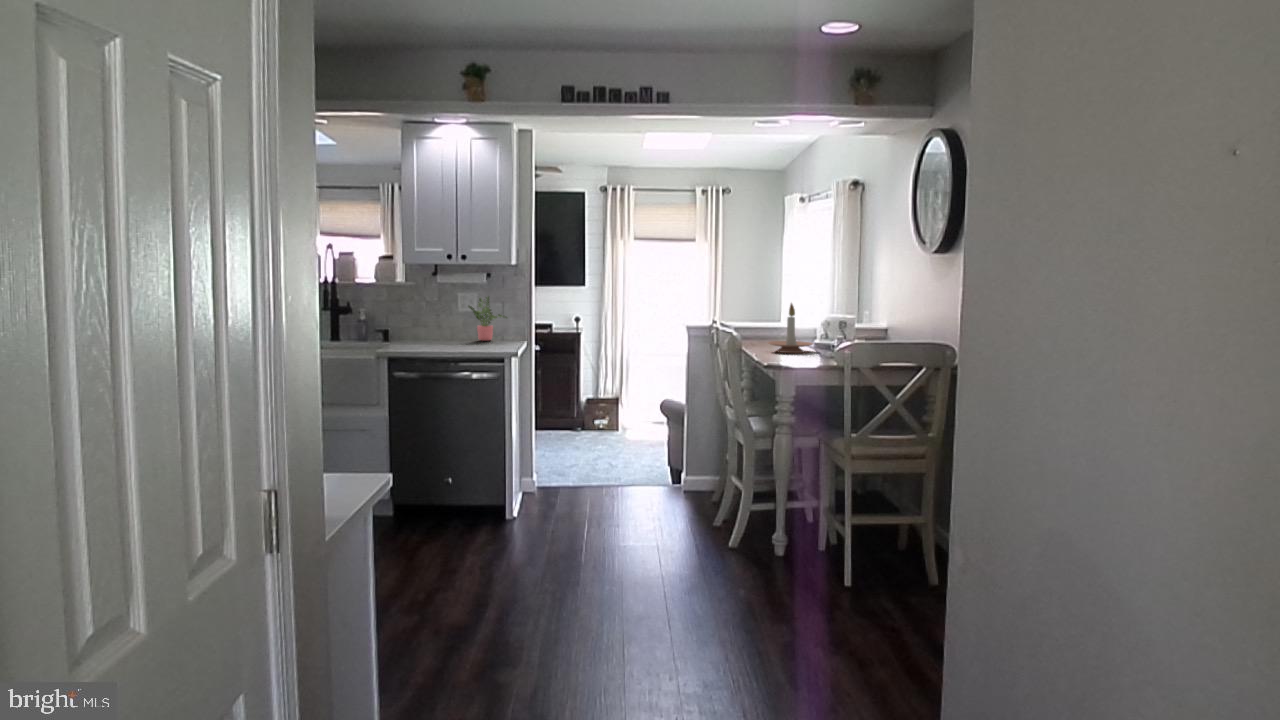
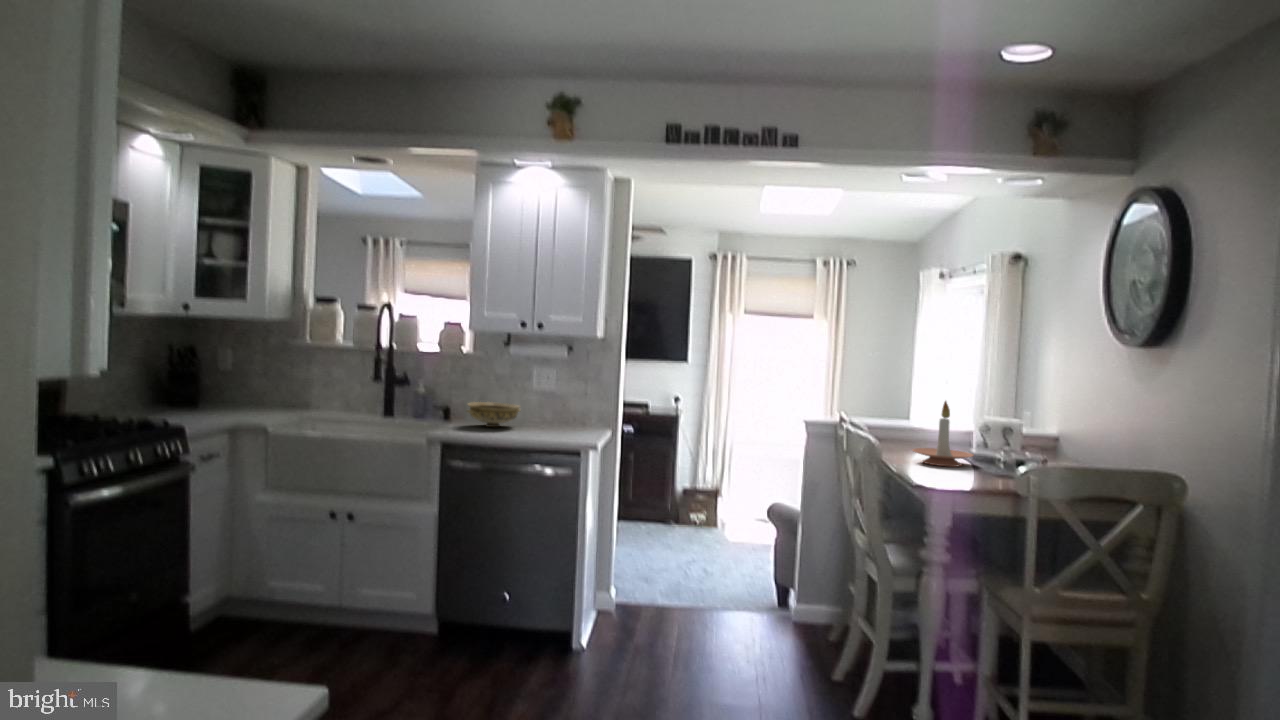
potted plant: present [468,297,507,341] -> none [543,372,590,425]
ceramic bowl: none [405,324,450,344] -> present [467,402,520,427]

